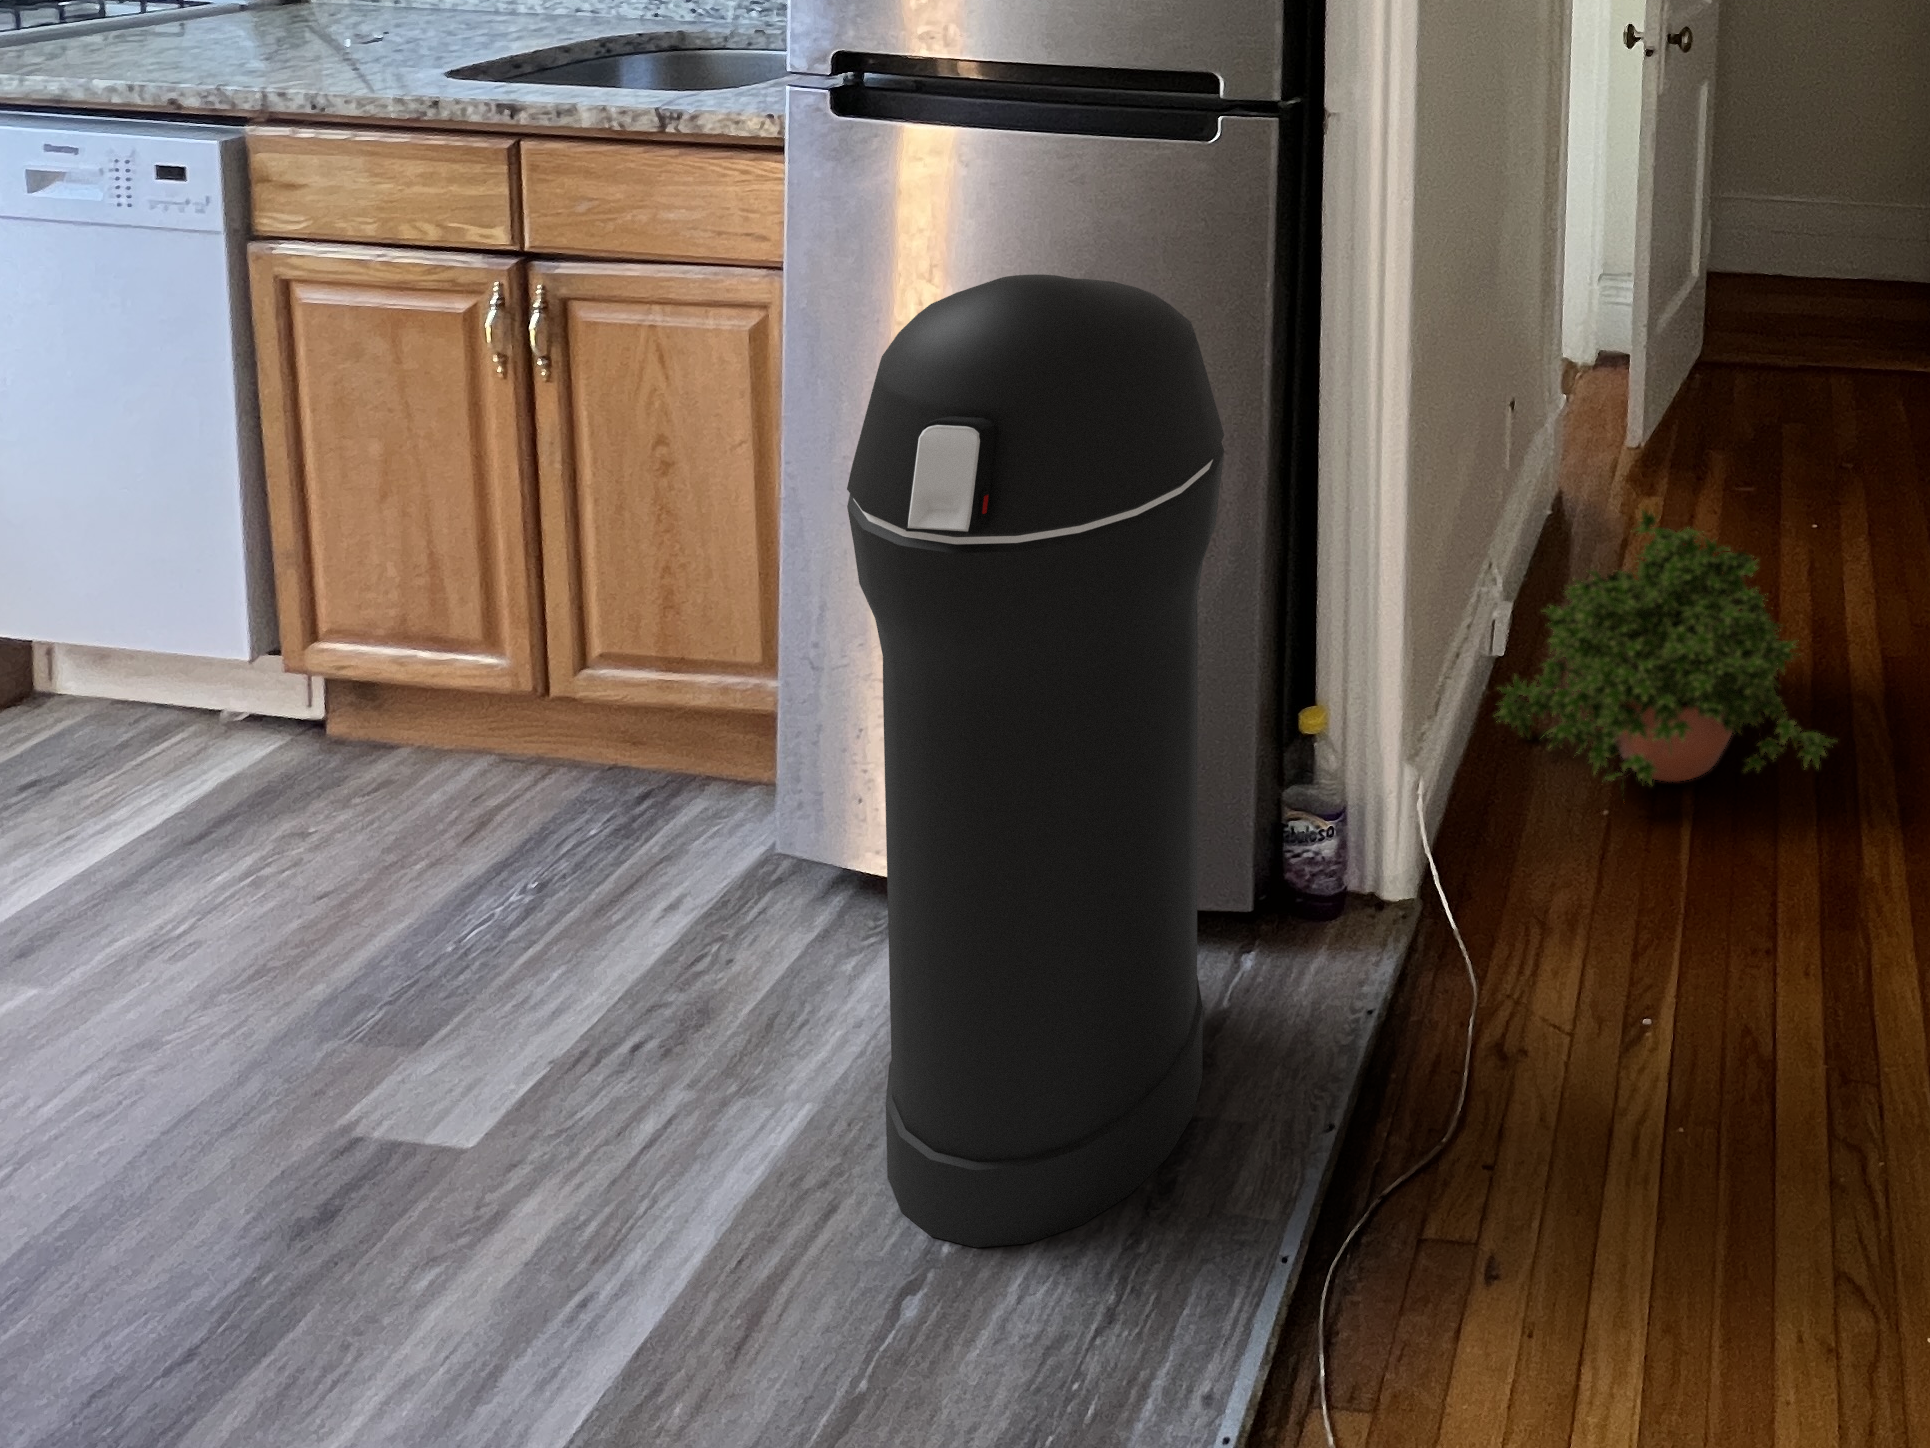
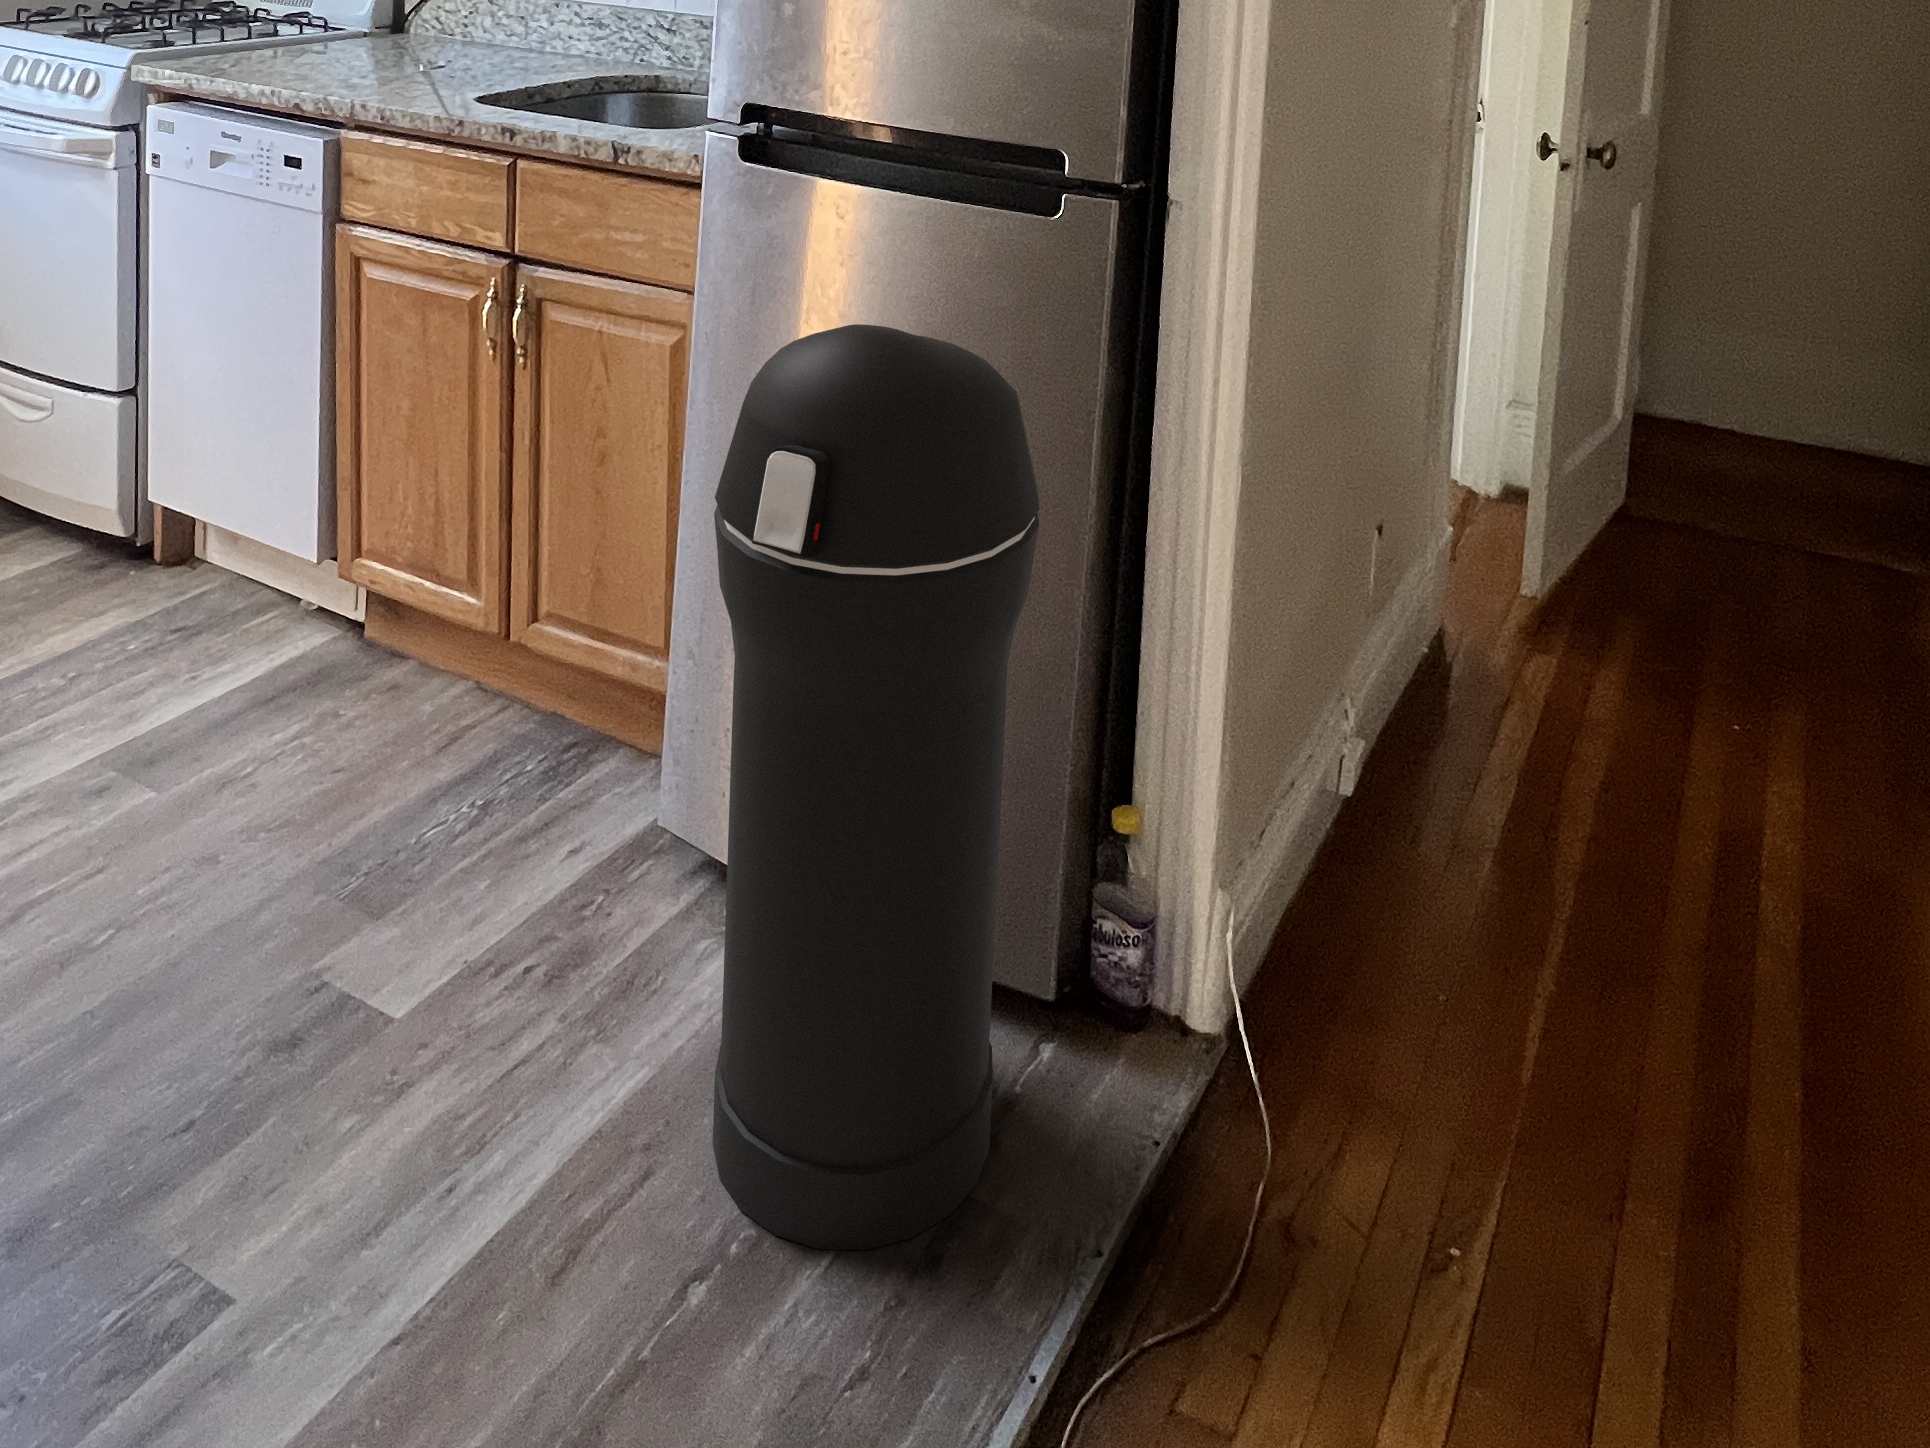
potted plant: present [1497,510,1833,784] -> none [1323,680,1727,1038]

